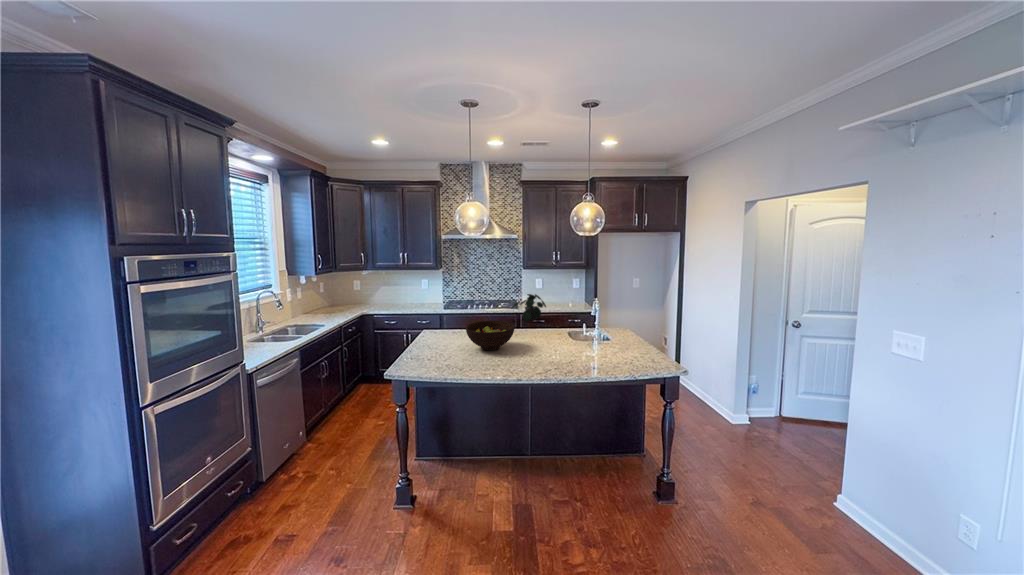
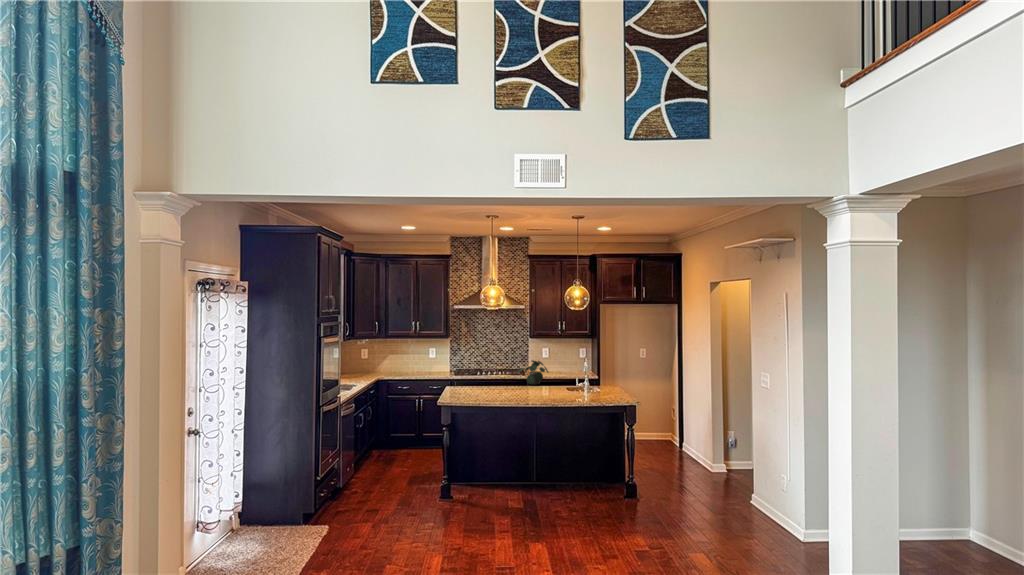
fruit bowl: present [466,321,515,350] -> none [481,377,518,397]

